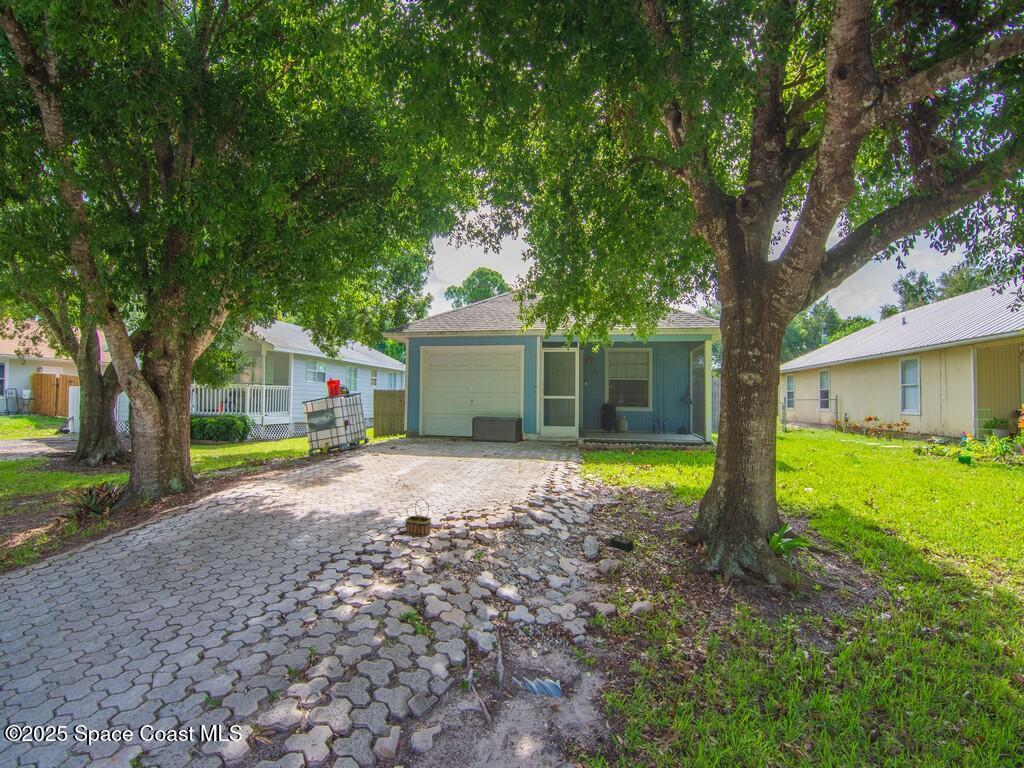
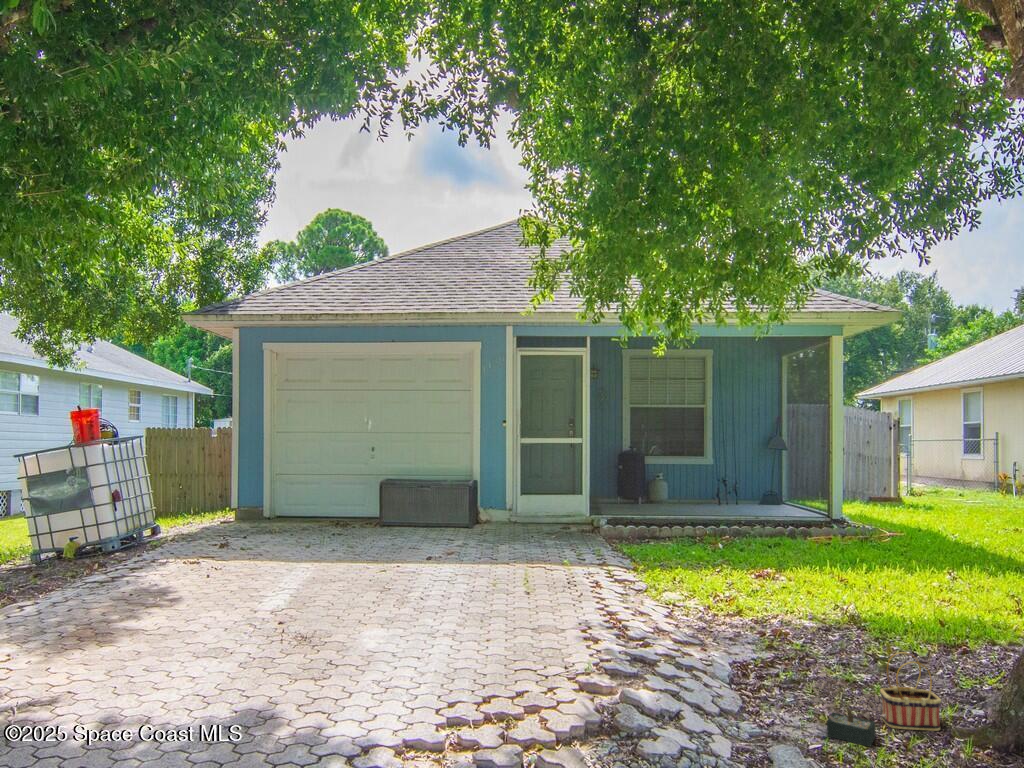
basket: present [405,499,431,537] -> present [880,652,941,731]

